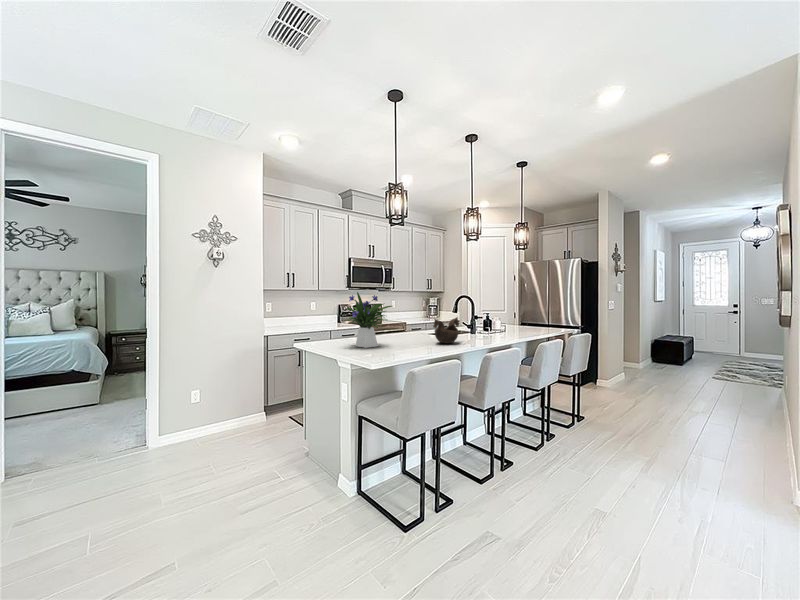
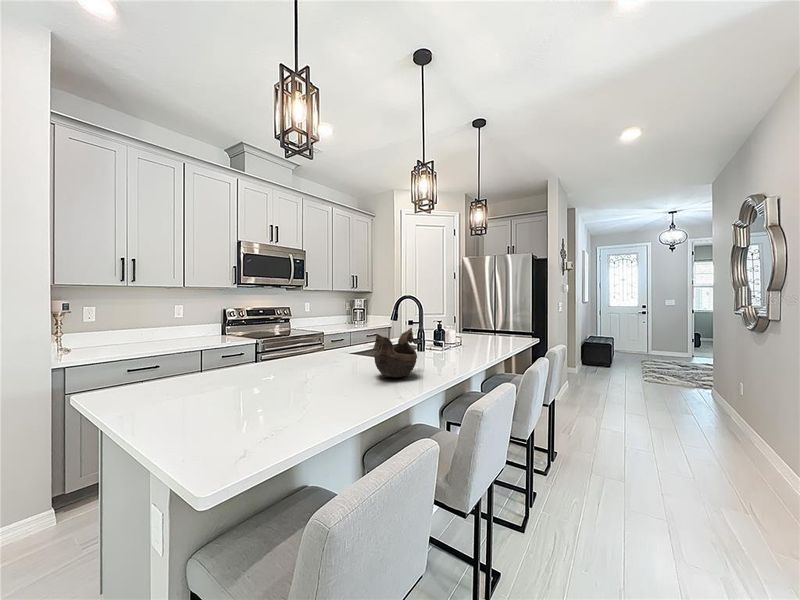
flower arrangement: present [346,292,392,348] -> none [170,280,295,401]

